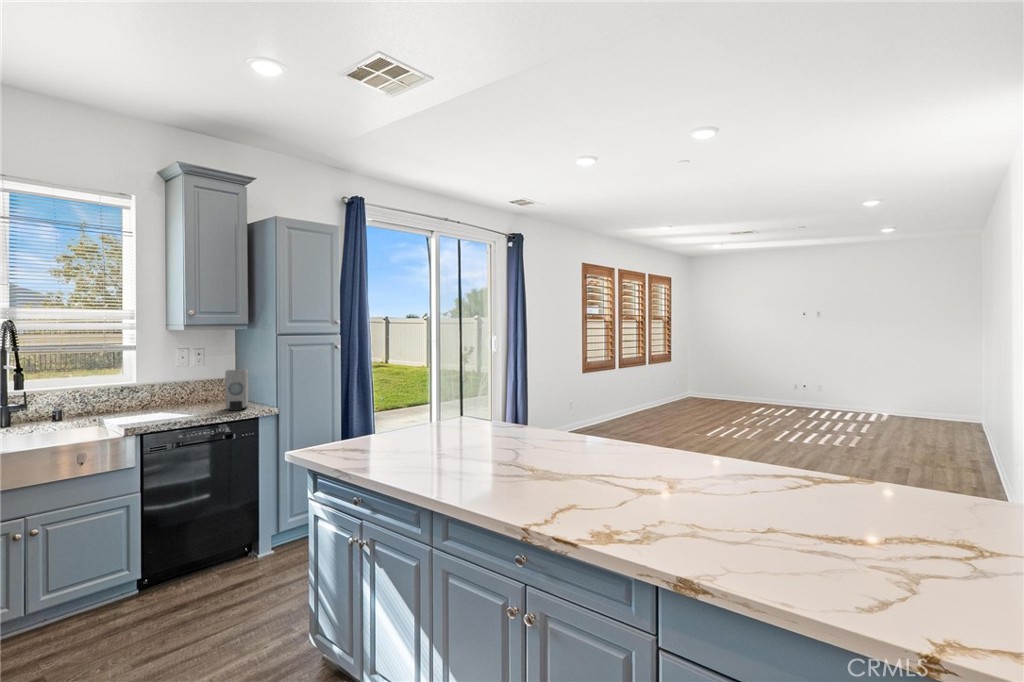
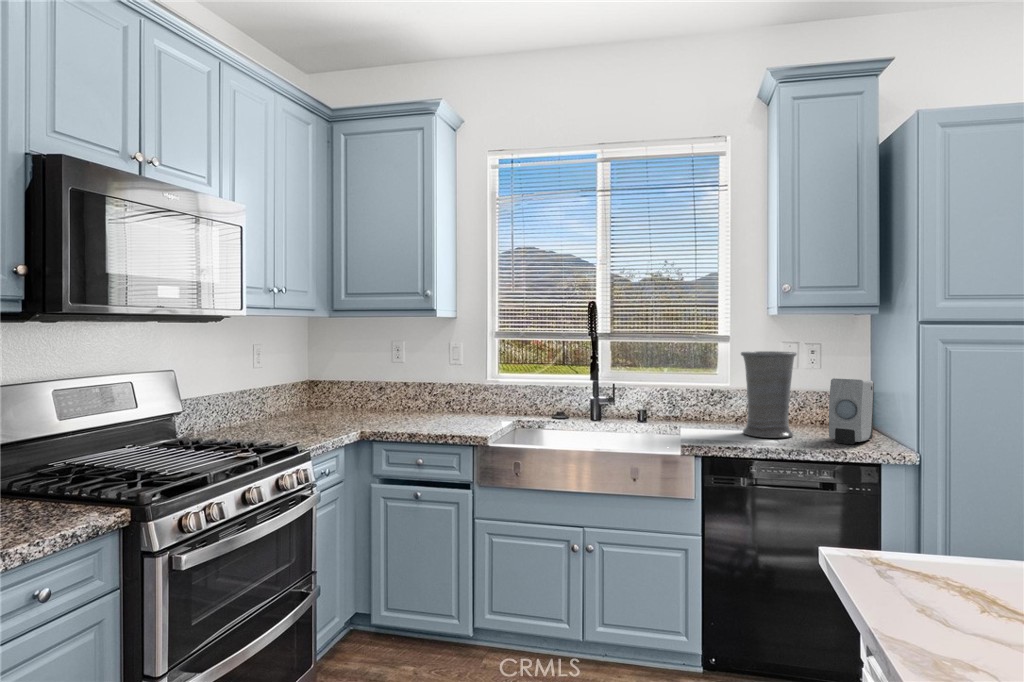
vase: none [158,354,200,415] -> present [741,351,797,438]

